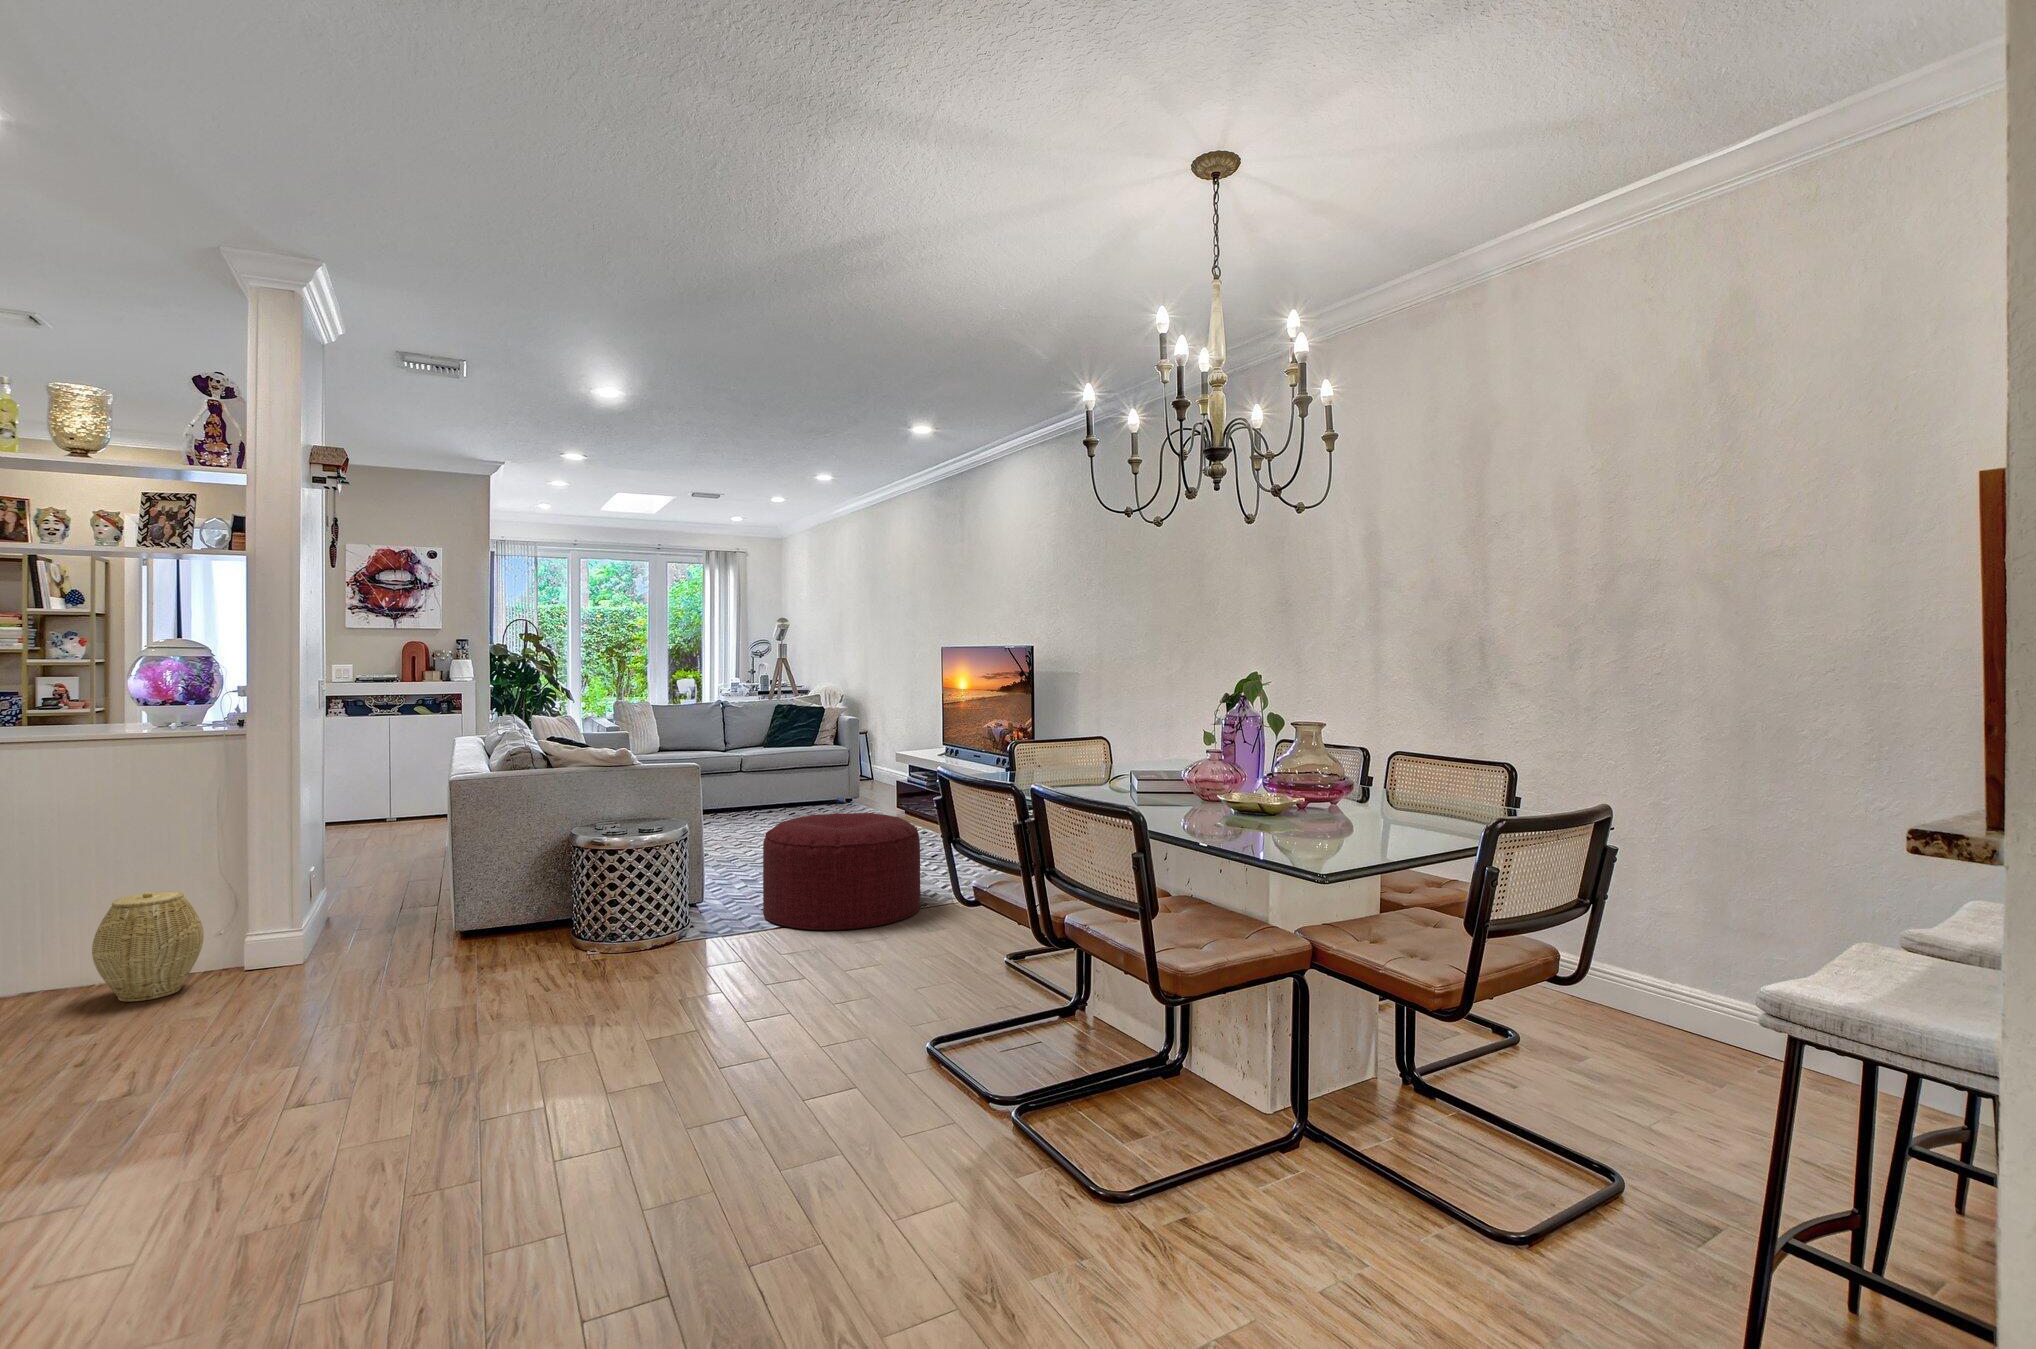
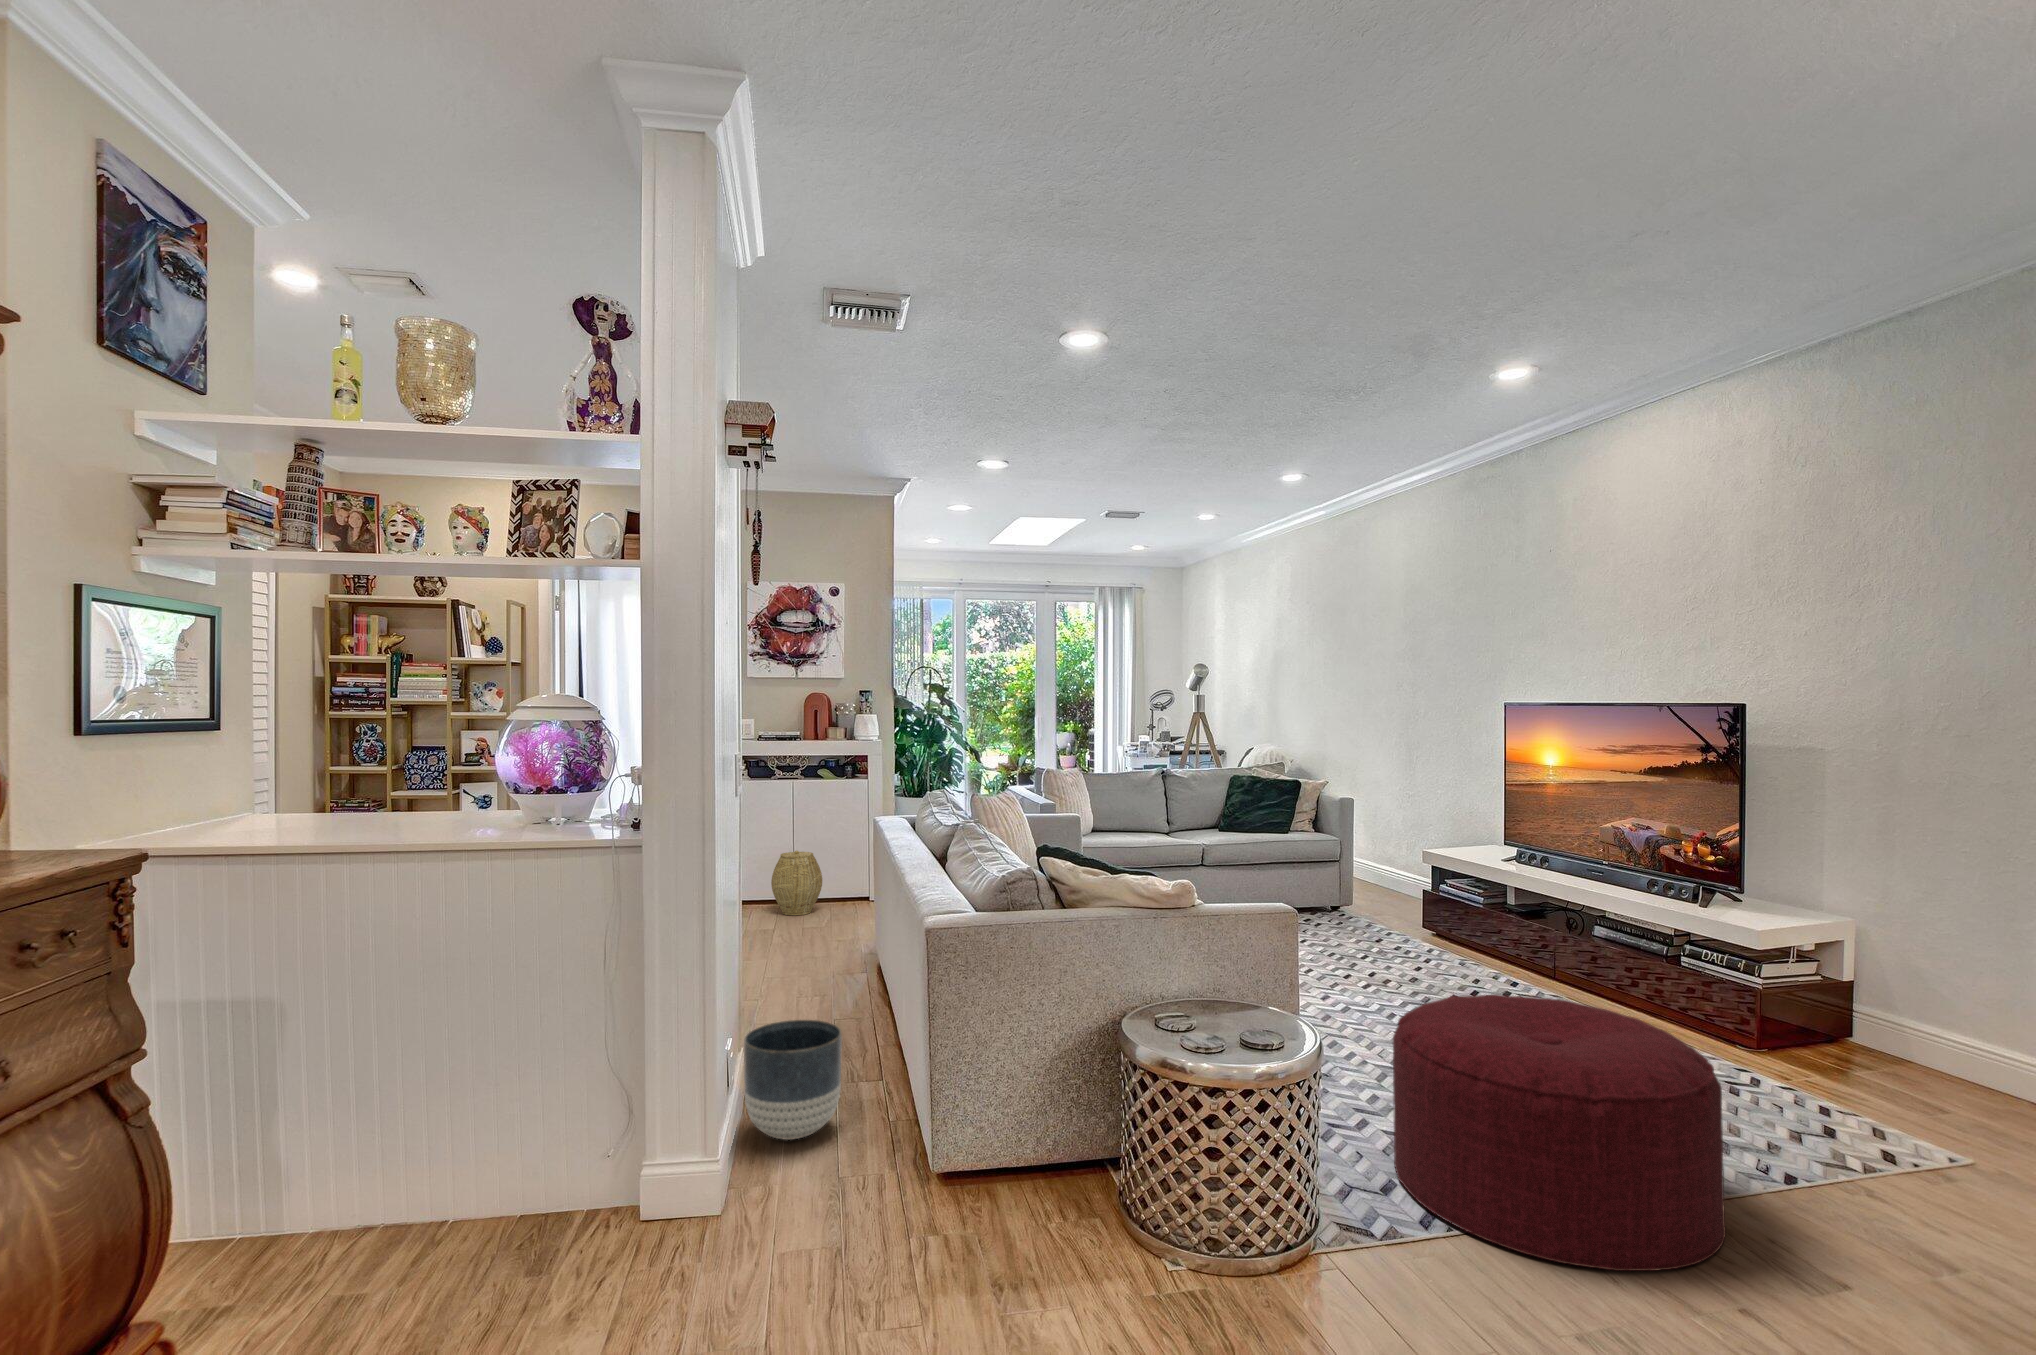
planter: none [333,860,409,932] -> present [744,1020,842,1140]
woven basket: present [92,891,204,1002] -> present [771,851,822,915]

